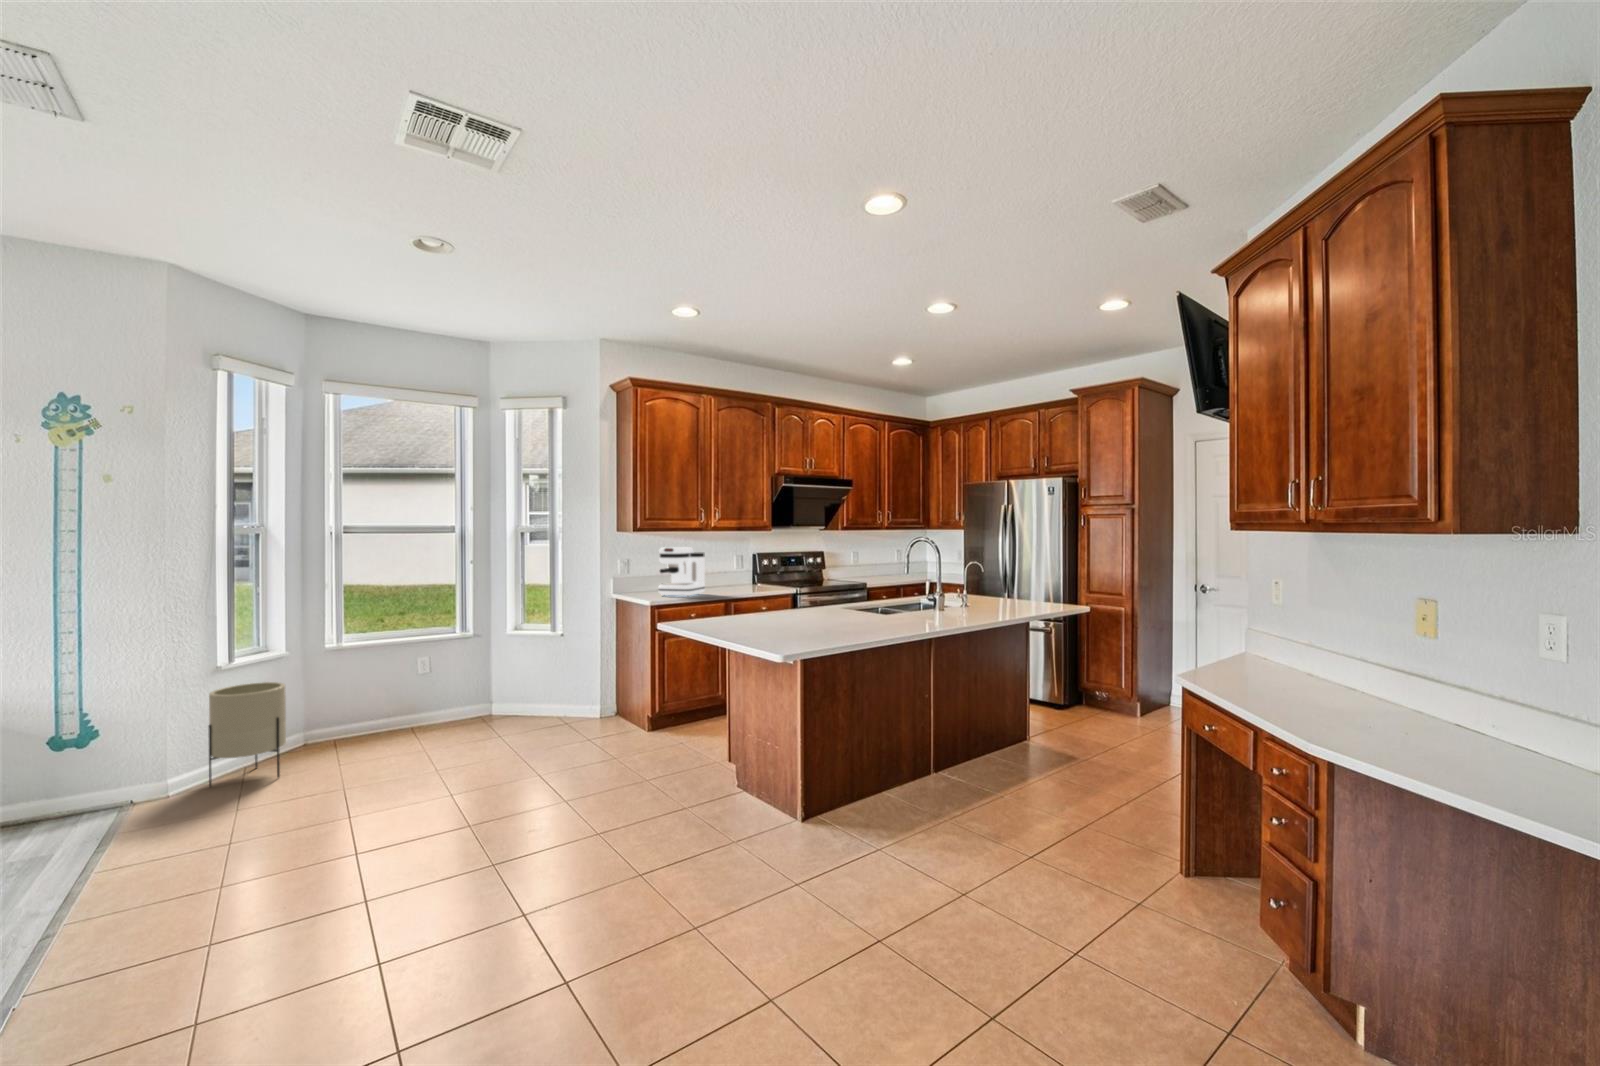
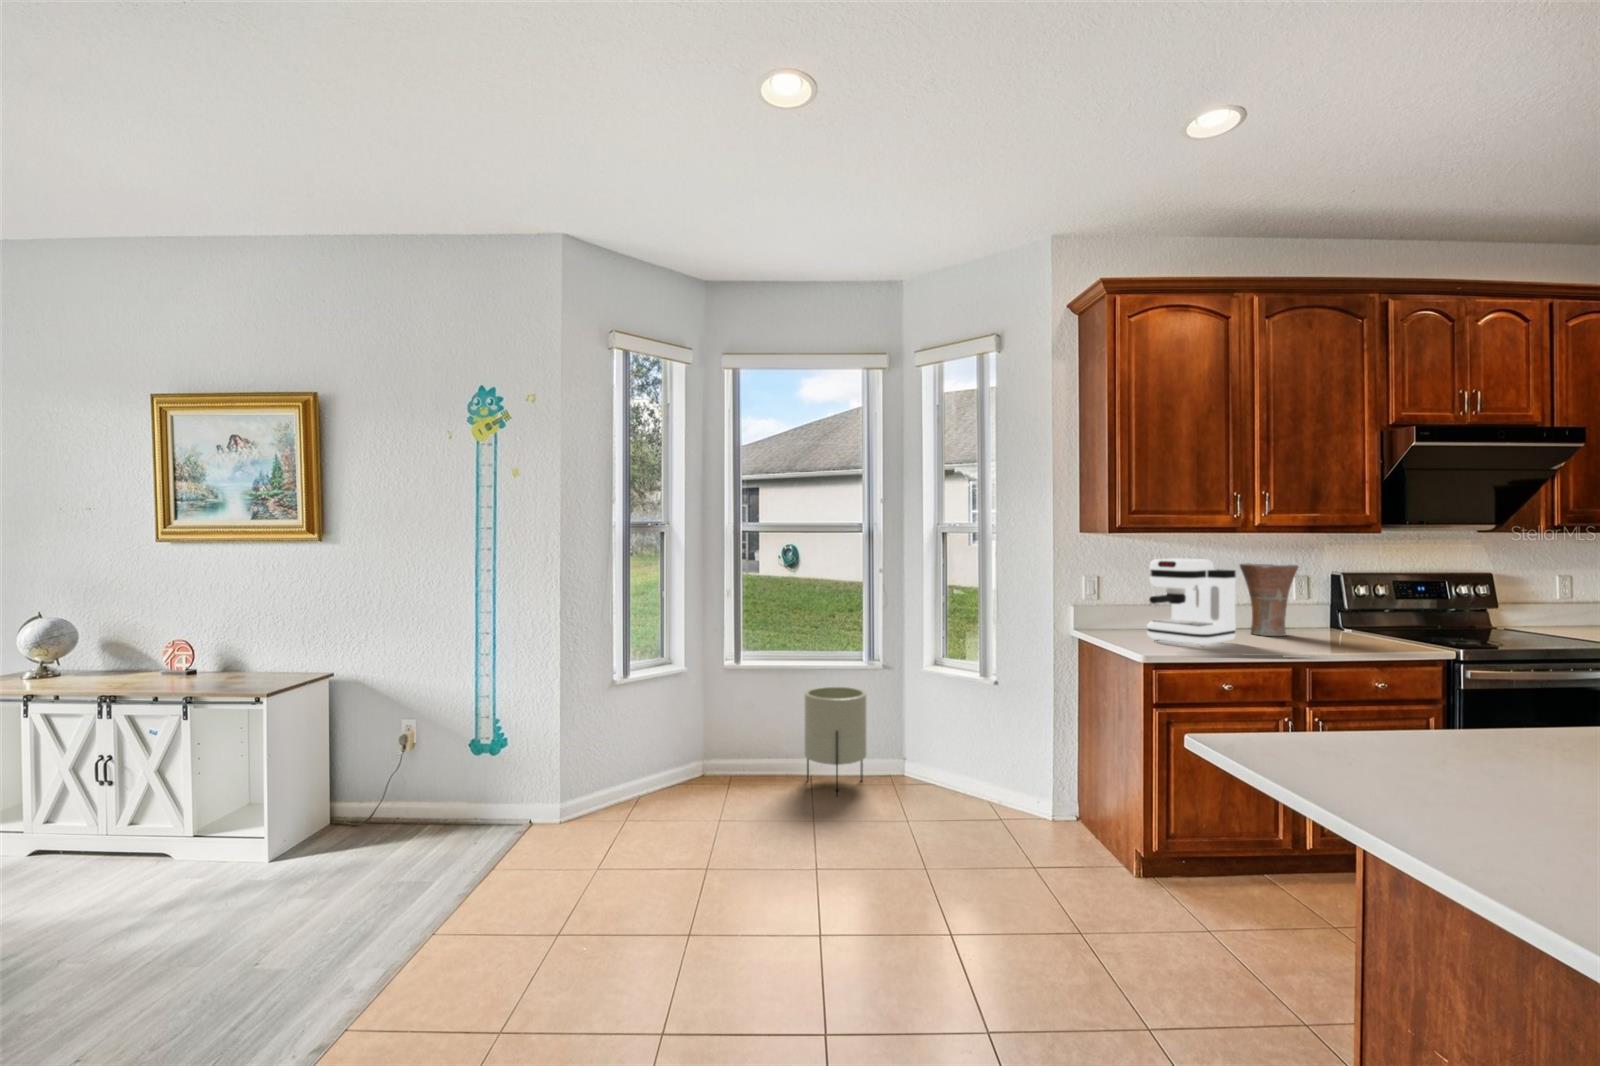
vase: none [707,549,736,590] -> present [1240,563,1299,636]
planter: present [208,682,286,787] -> present [805,686,866,796]

